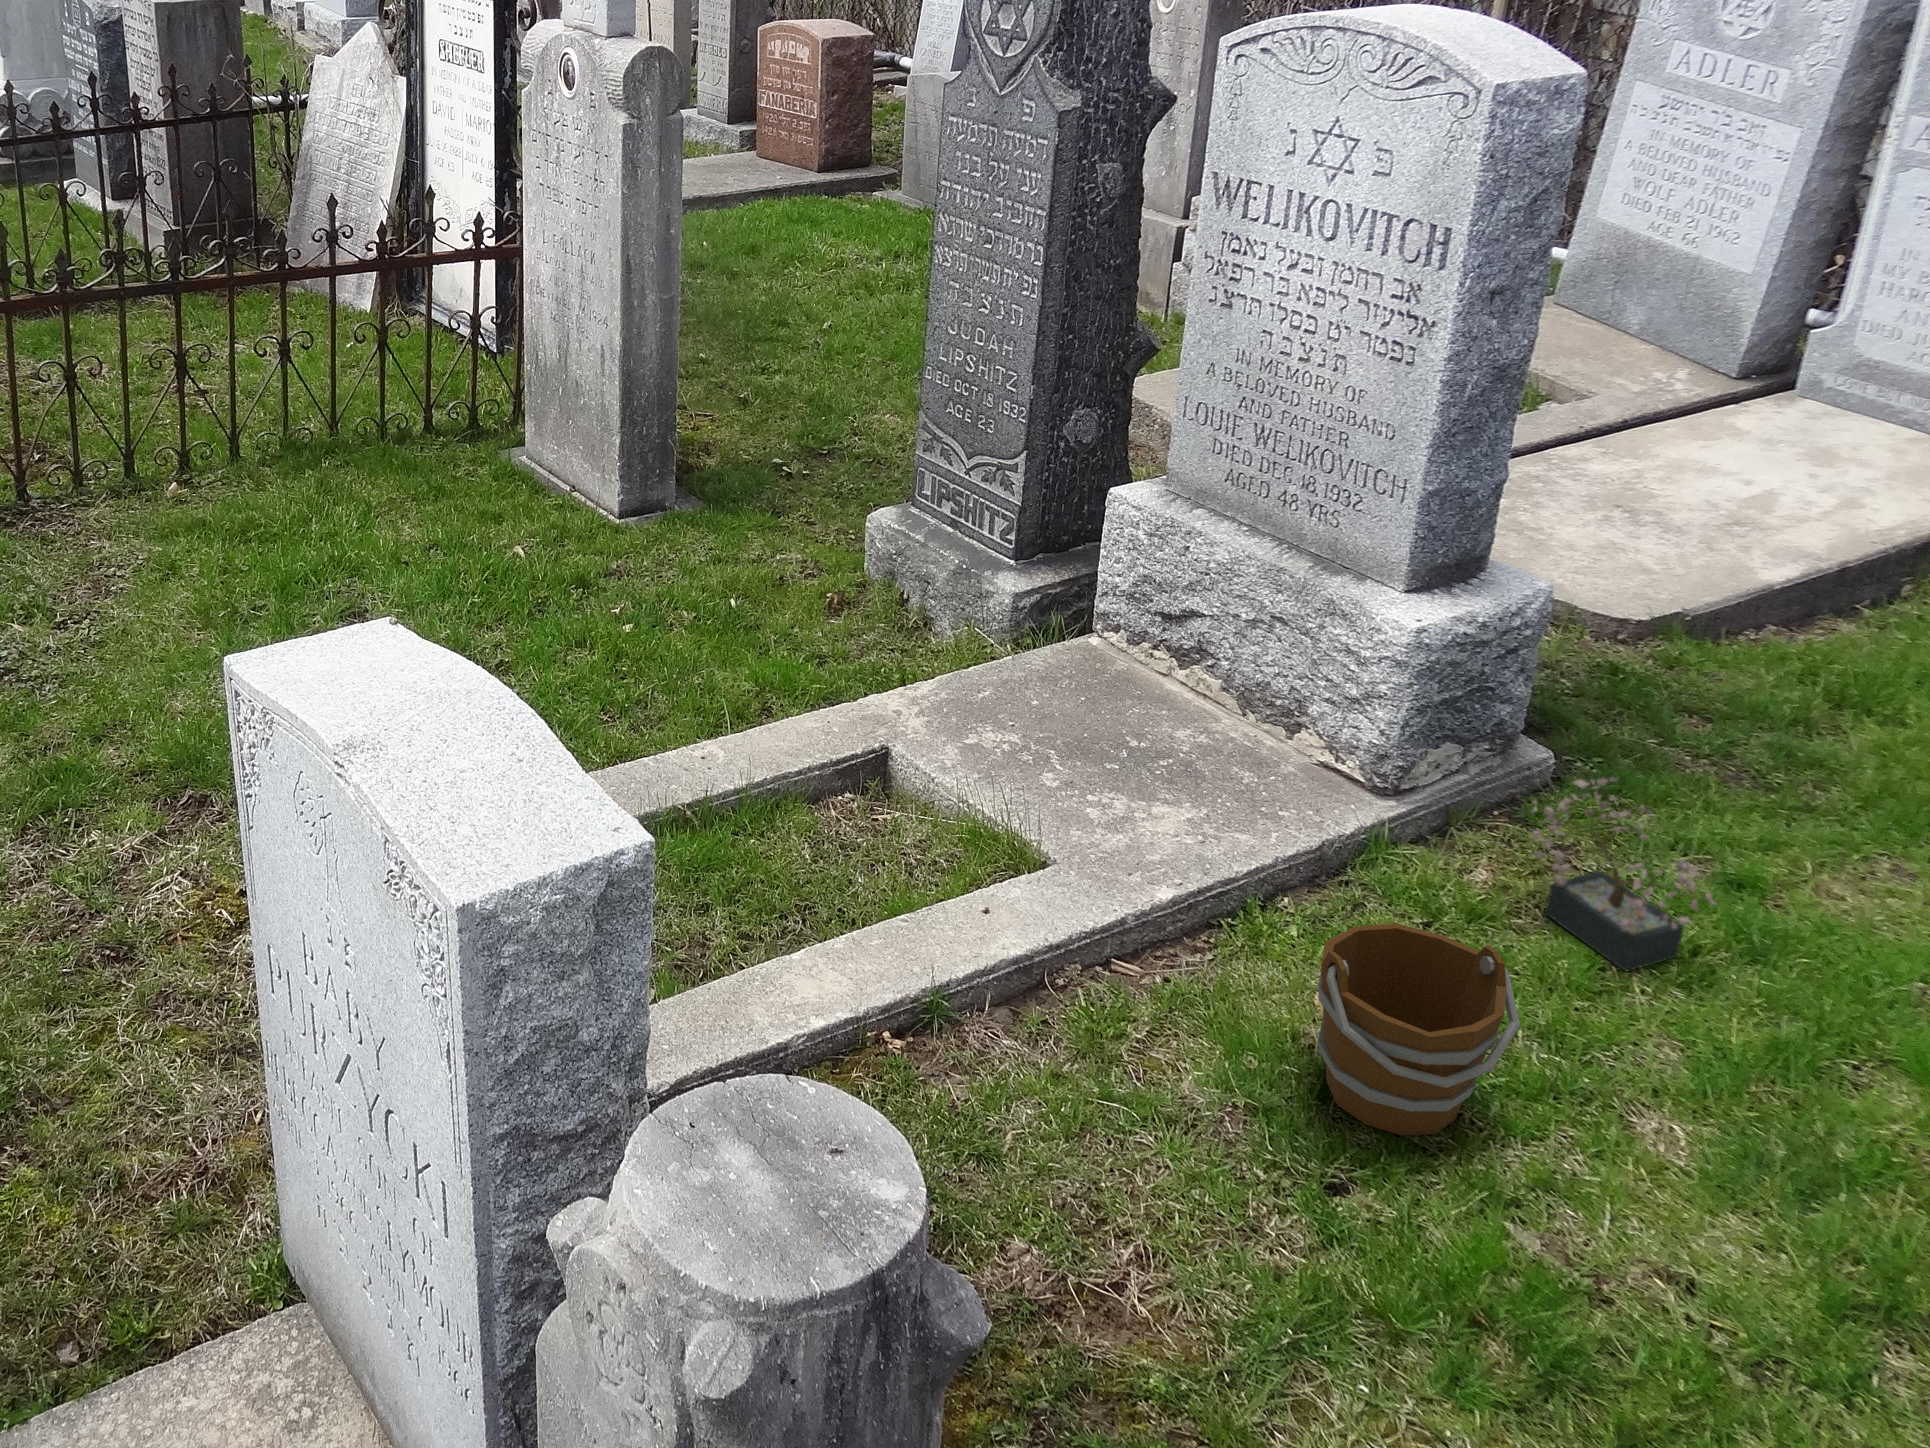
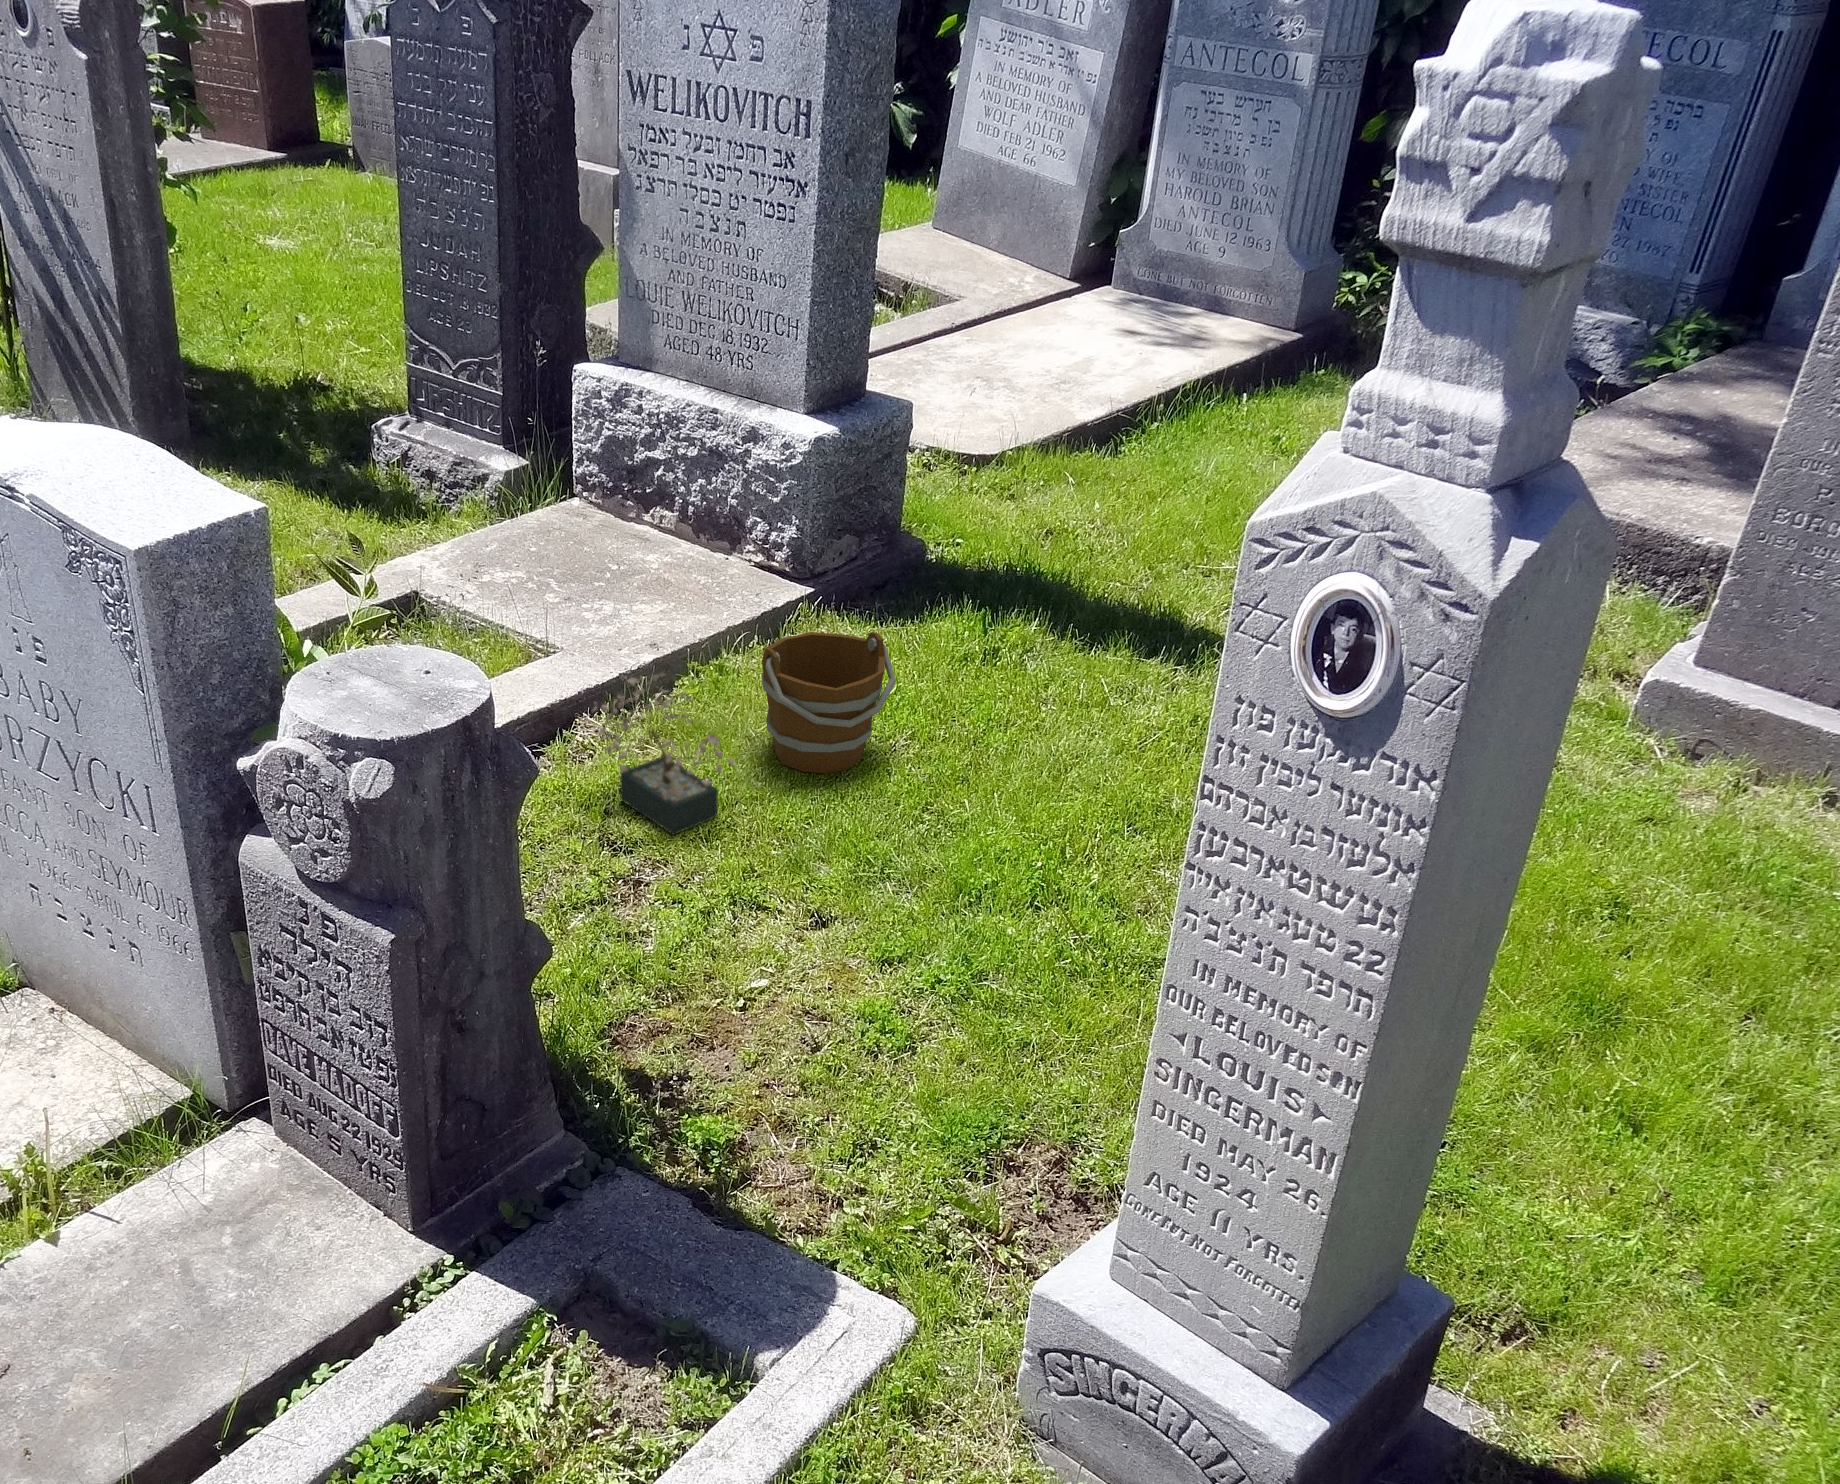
decorative plant: present [1532,777,1715,972] -> present [594,673,736,835]

